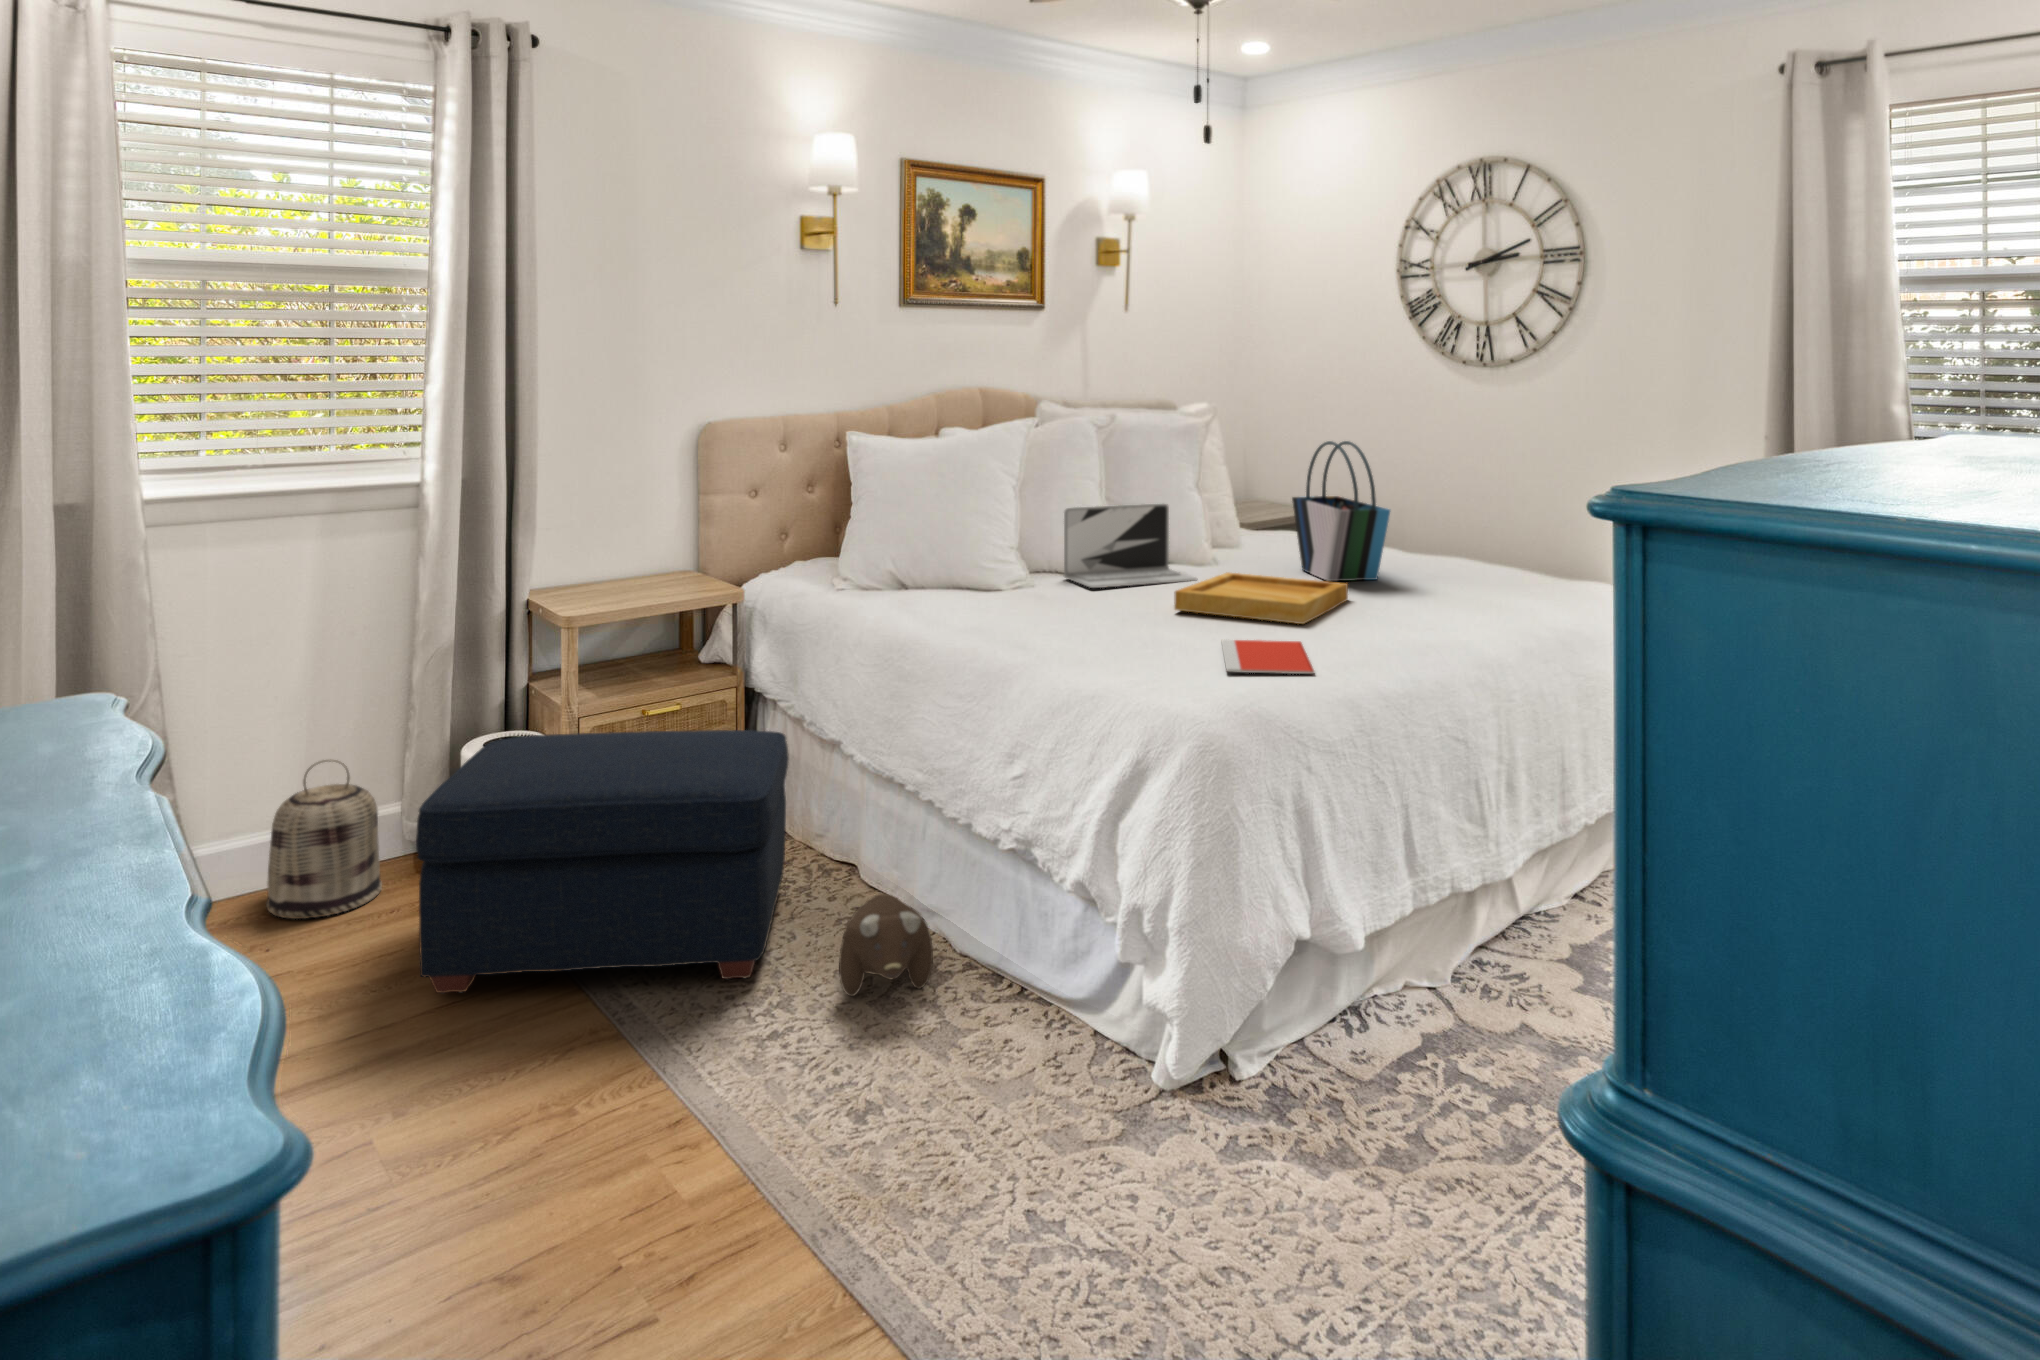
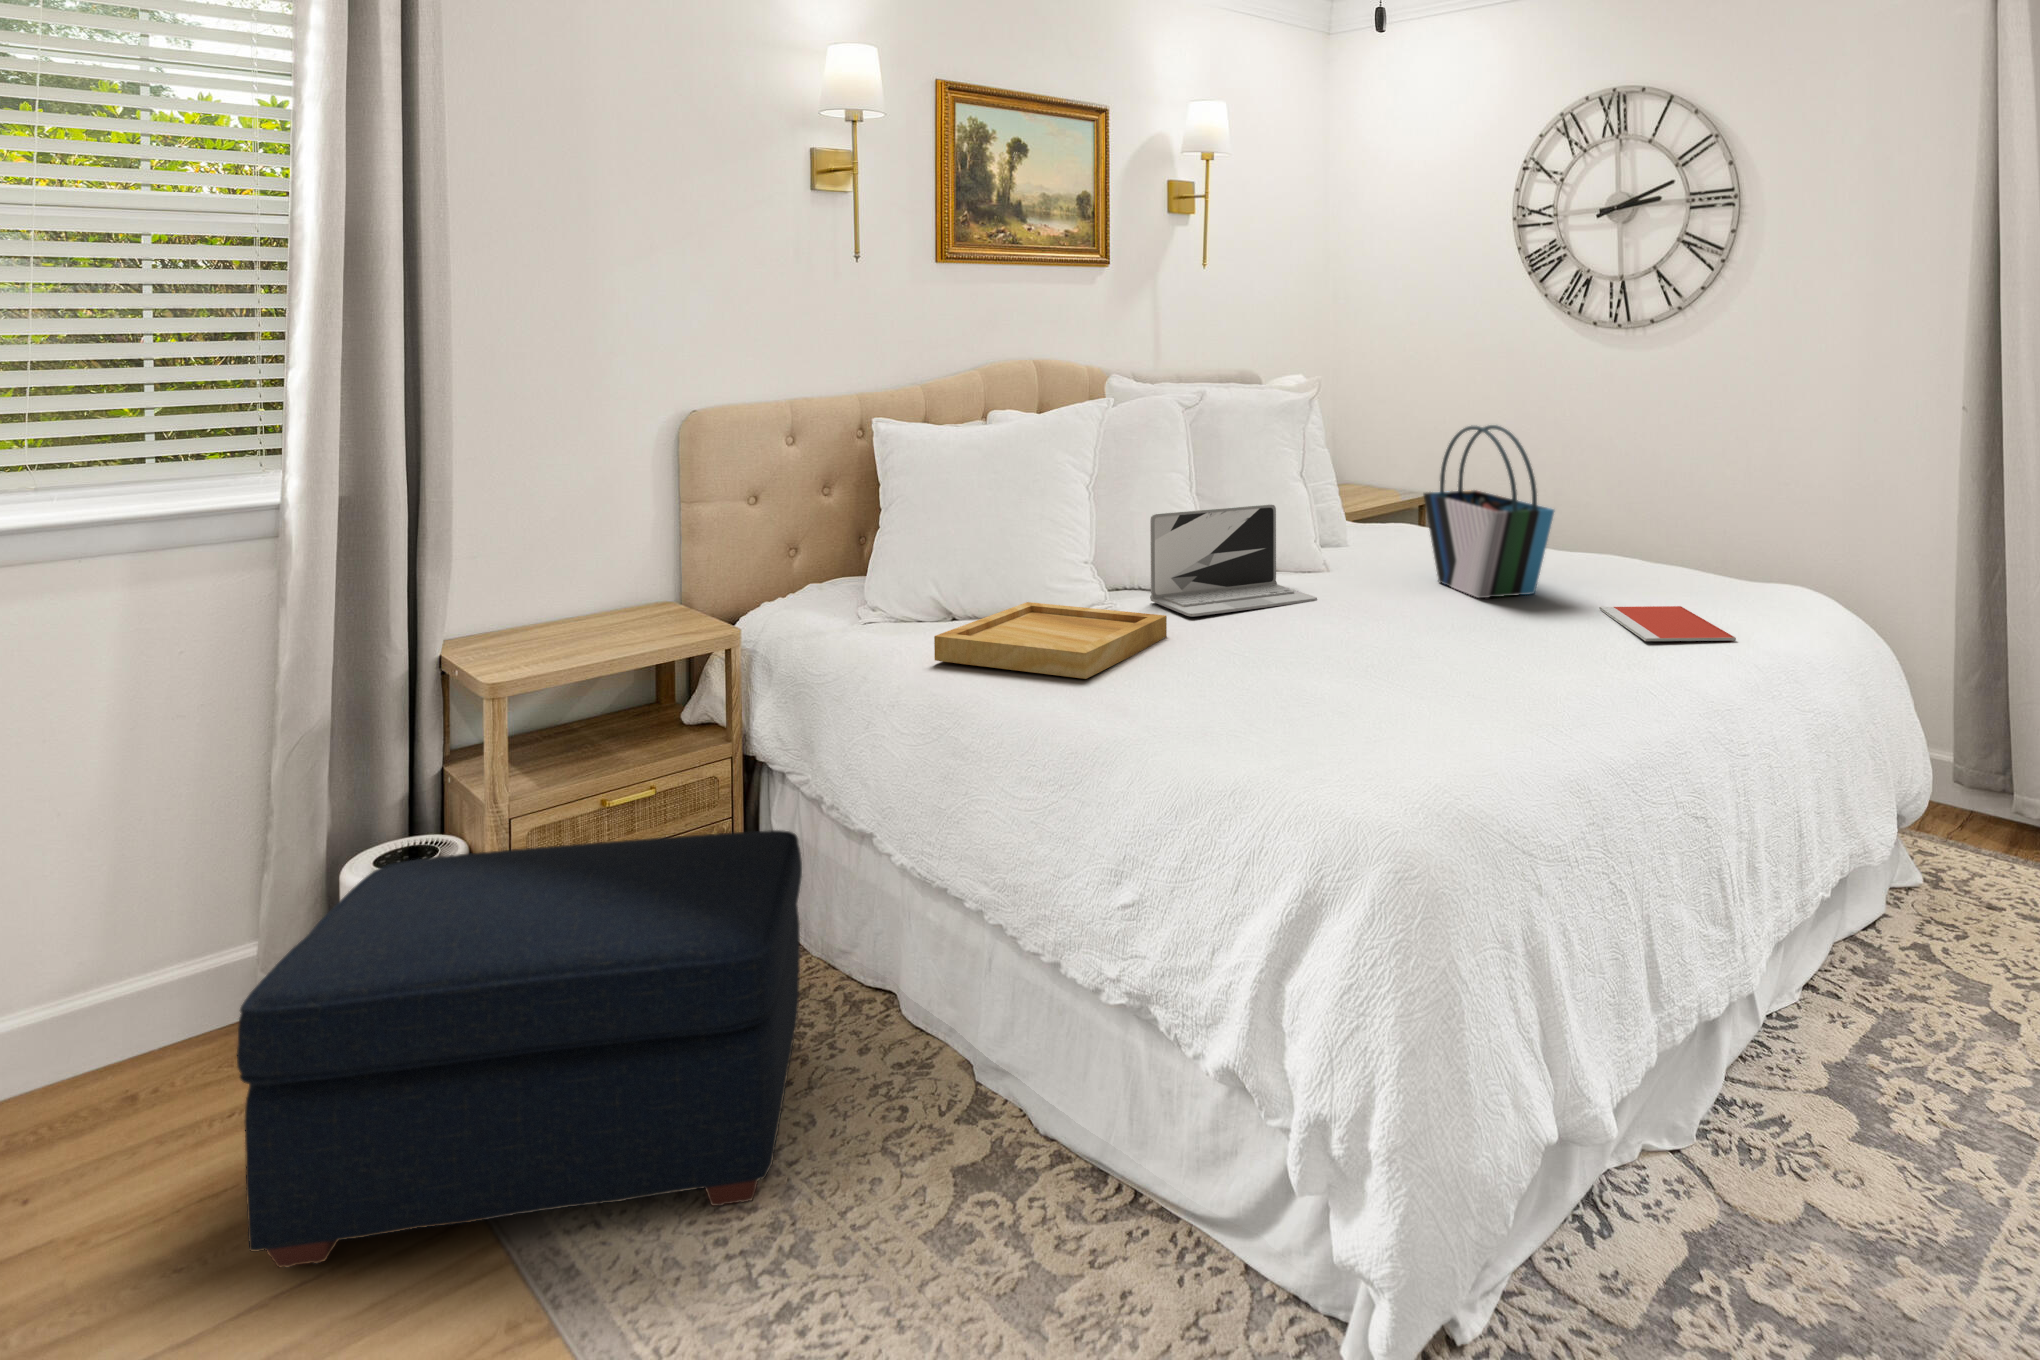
tray: present [1174,573,1348,624] -> present [934,602,1167,679]
notebook: present [1221,640,1315,674] -> present [1600,606,1736,641]
basket: present [266,759,382,919] -> none [43,902,226,1137]
plush toy: present [839,894,933,996] -> none [880,1071,1012,1226]

